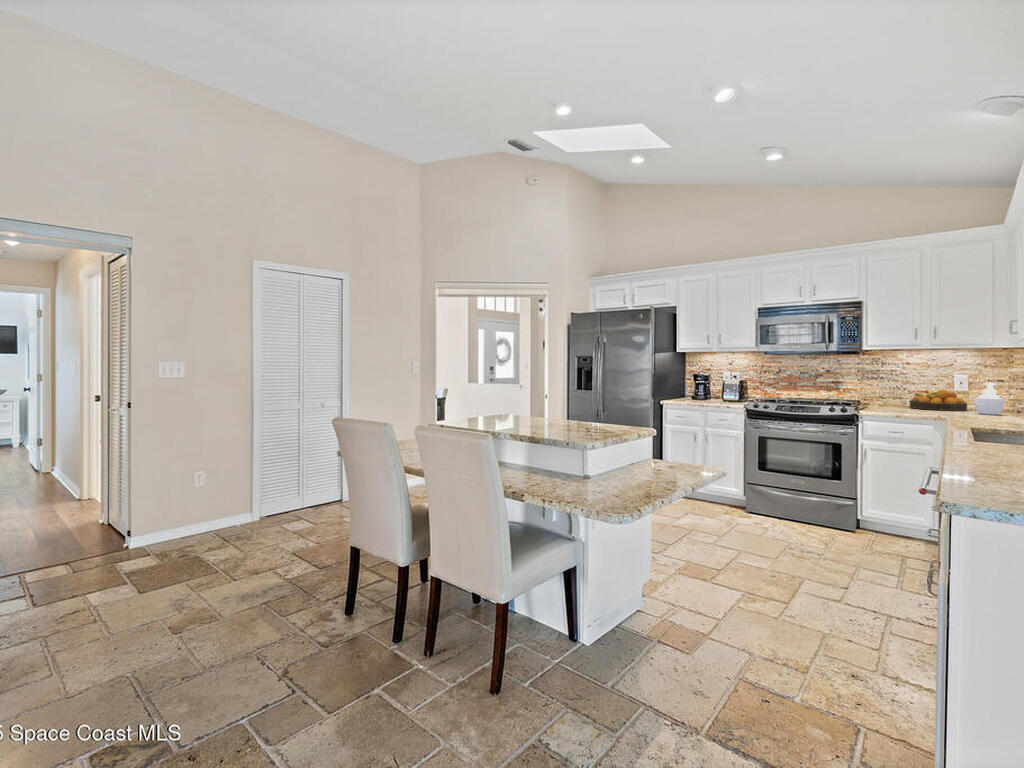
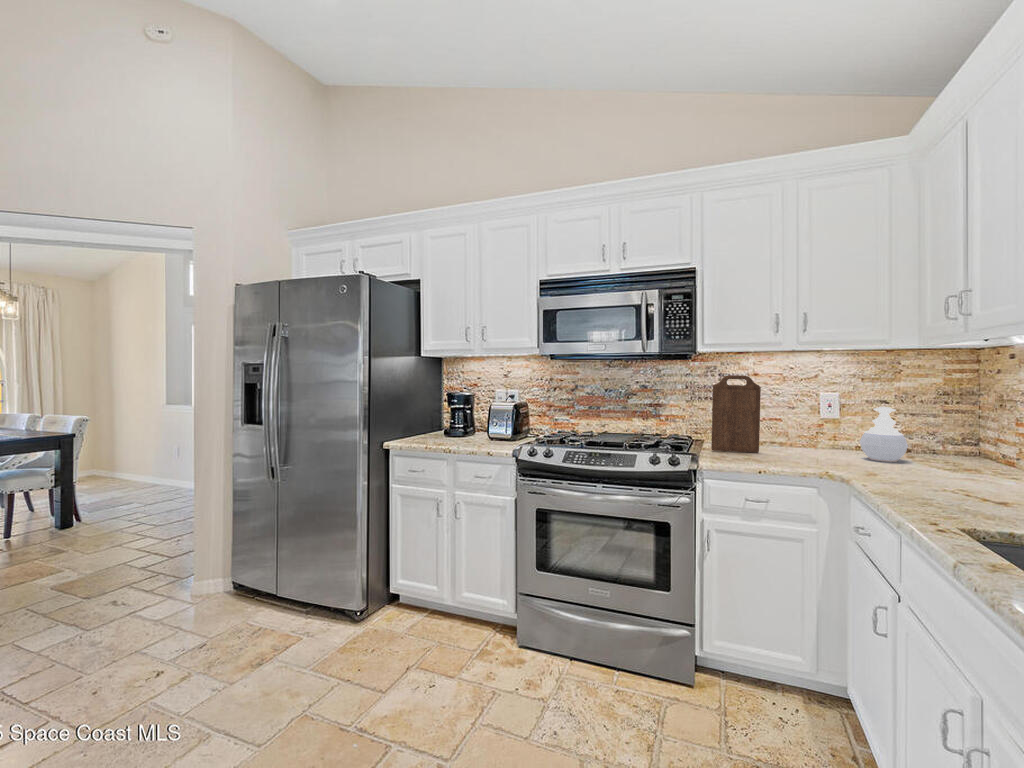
cutting board: none [873,363,907,410] -> present [711,375,761,453]
fruit bowl: present [909,389,967,411] -> none [757,413,839,452]

